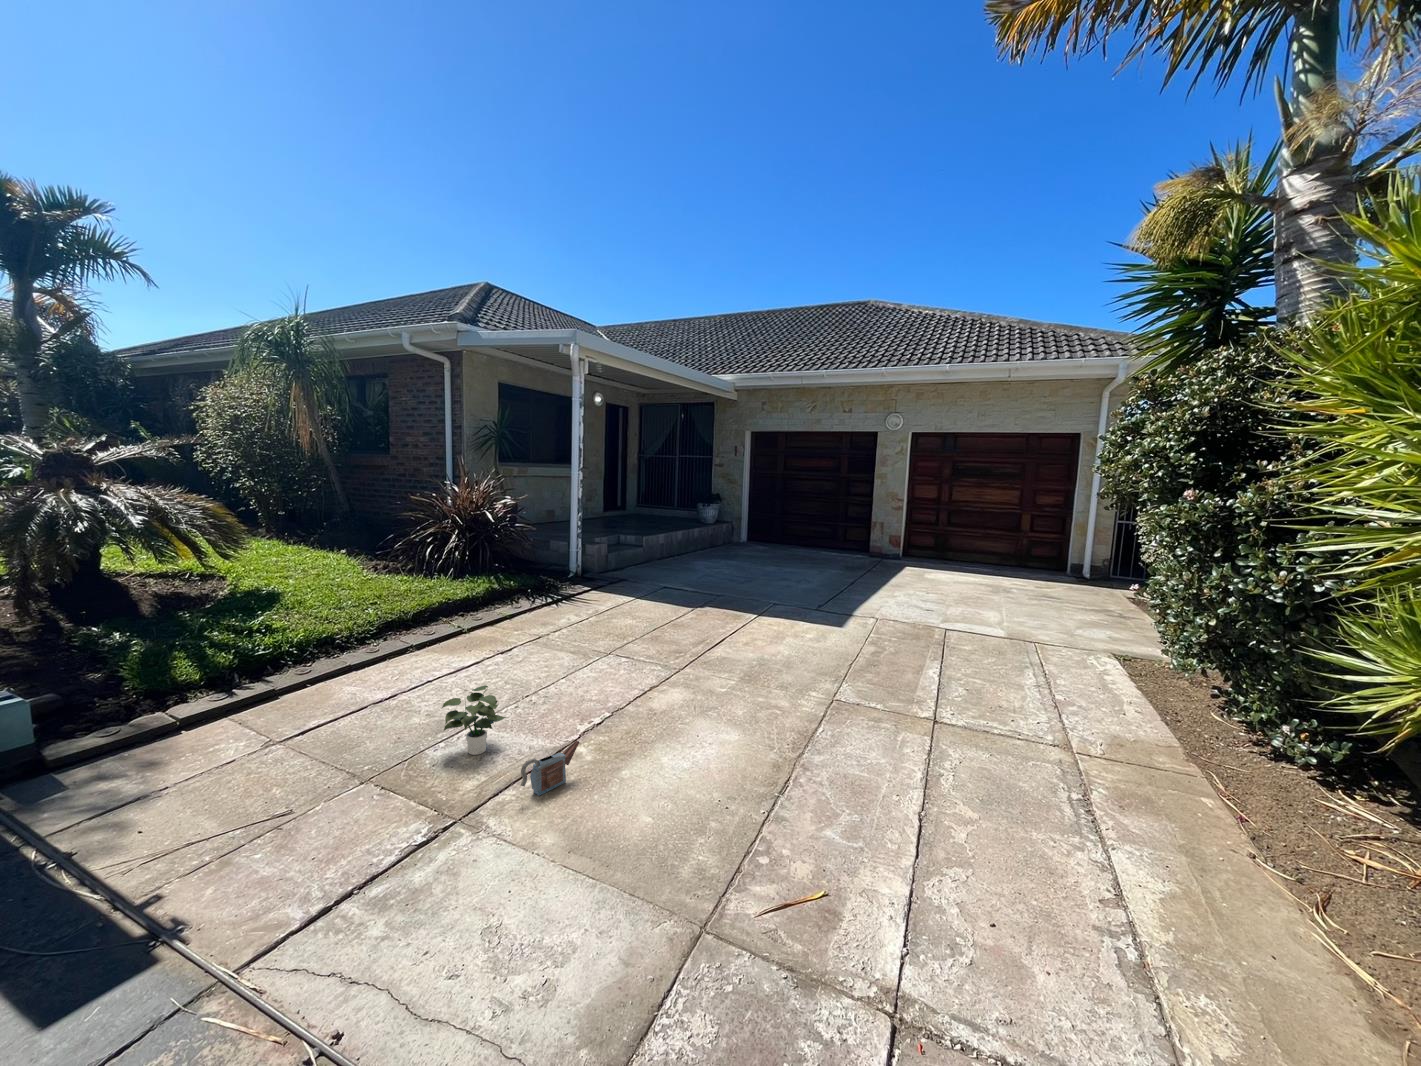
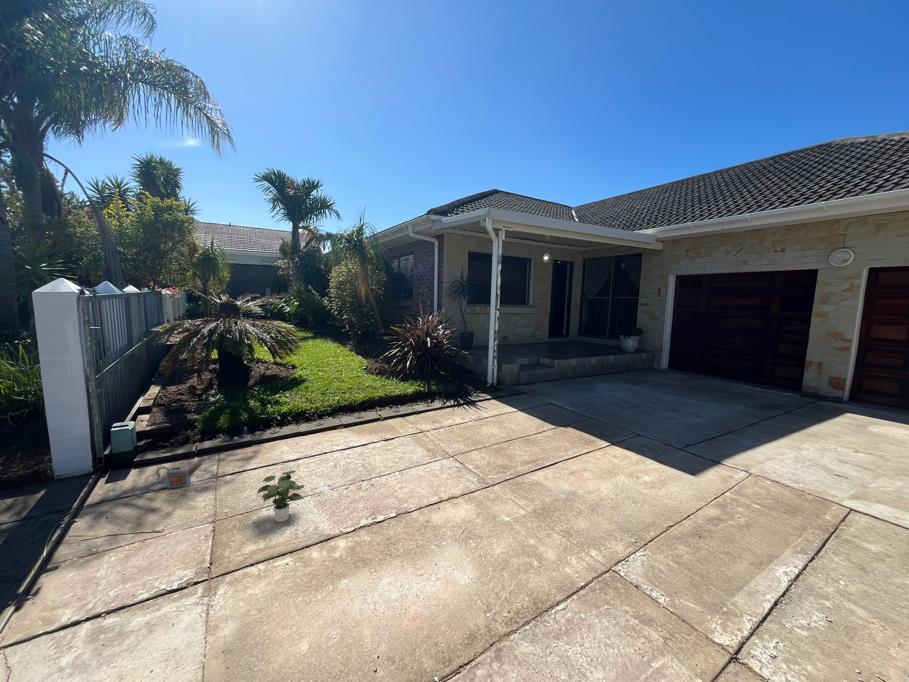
watering can: present [521,741,579,796] -> present [156,464,202,488]

